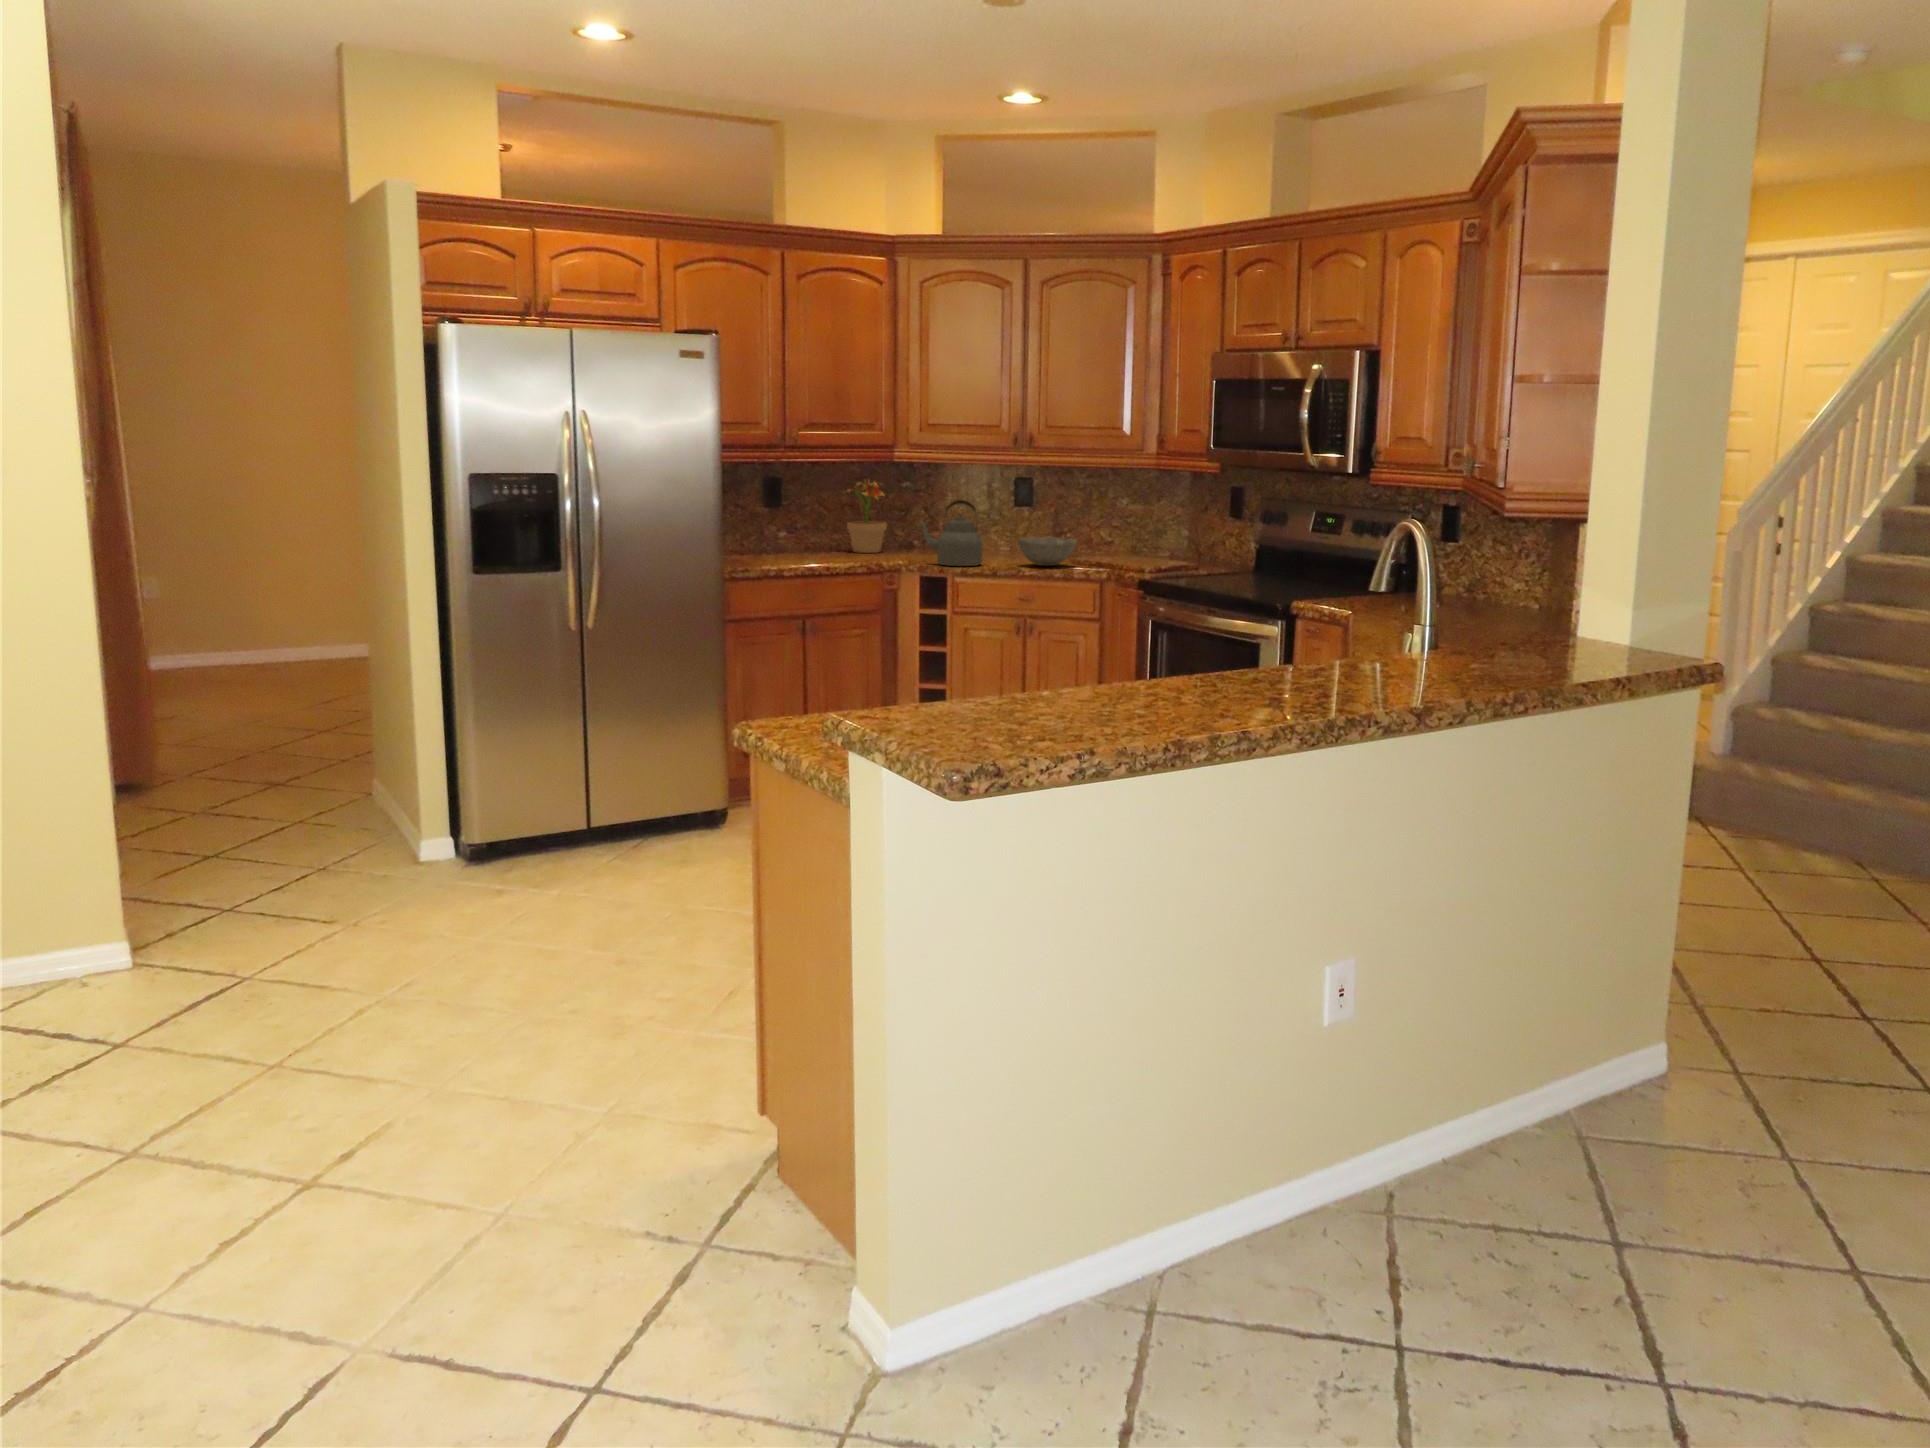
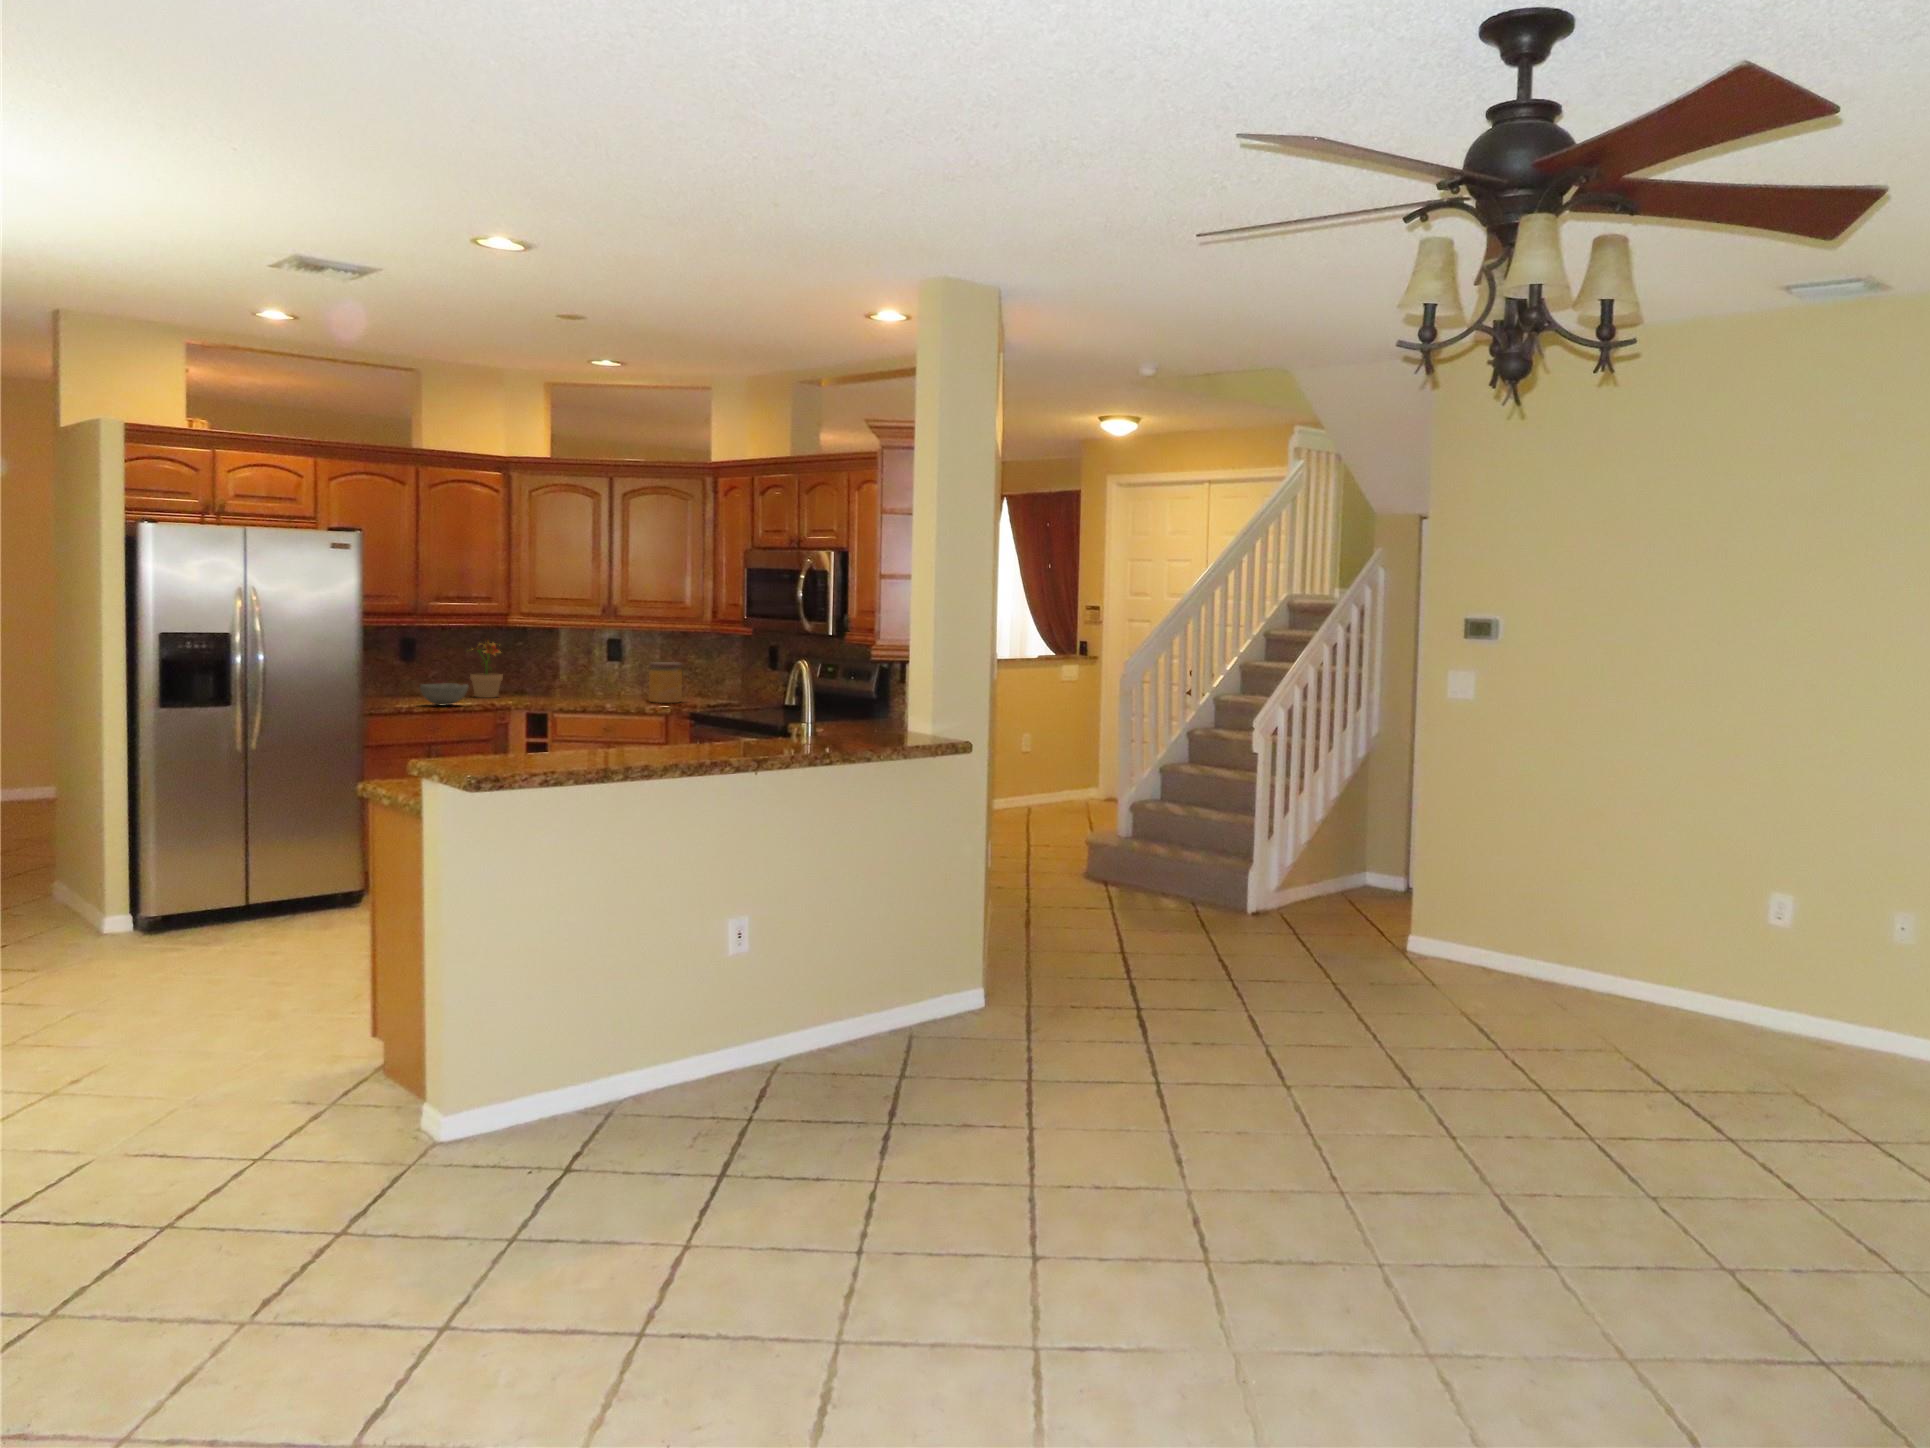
kettle: present [919,500,982,566] -> none [523,656,576,706]
jar: none [1070,507,1114,562] -> present [649,662,683,703]
bowl: present [1019,537,1077,566] -> present [420,683,468,706]

